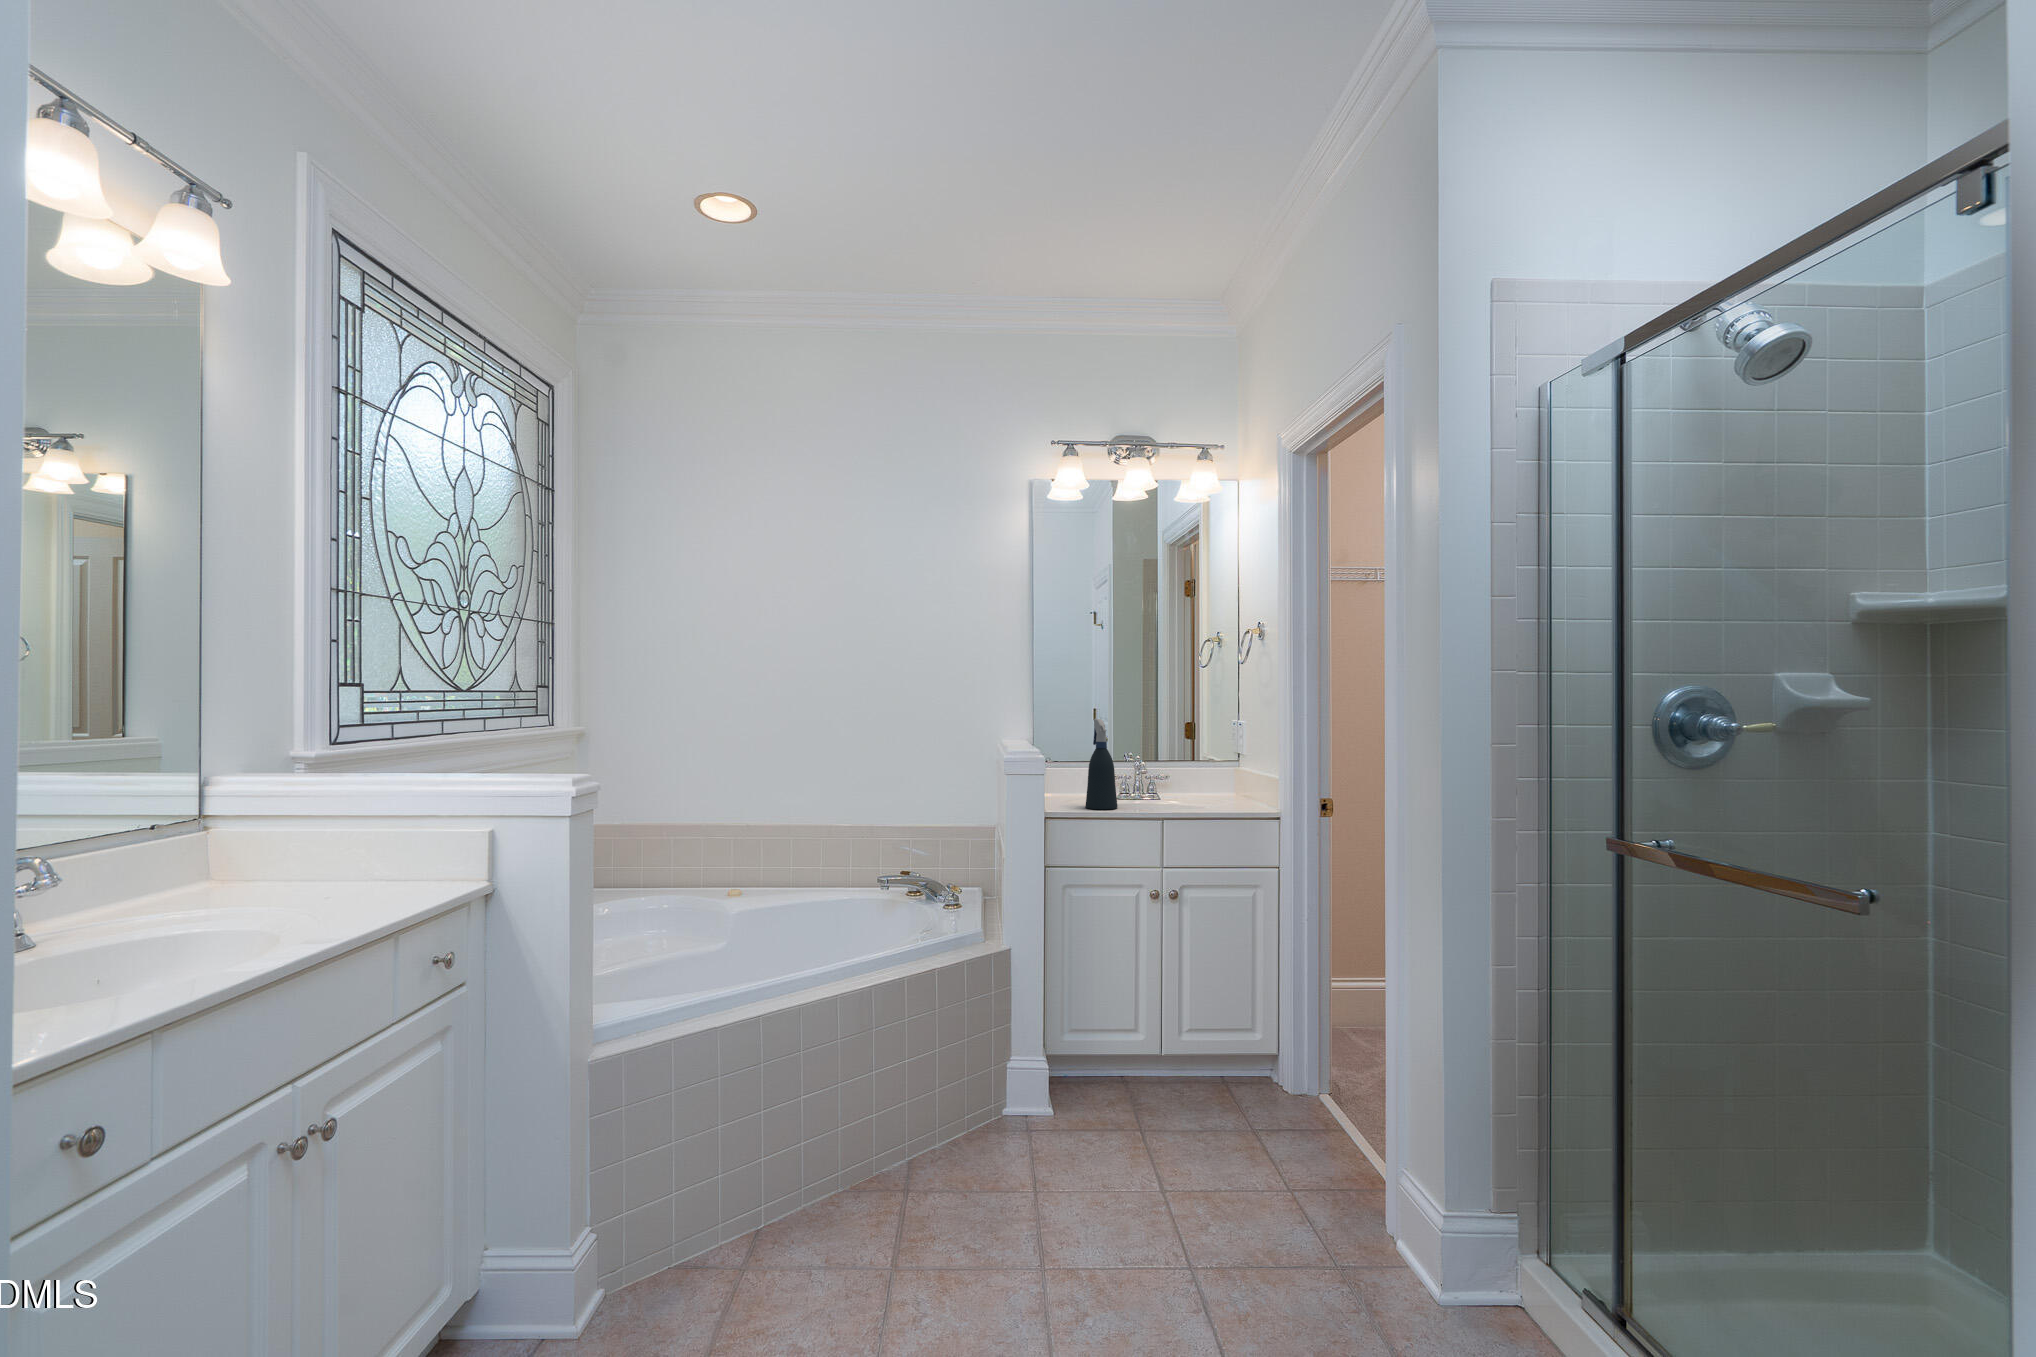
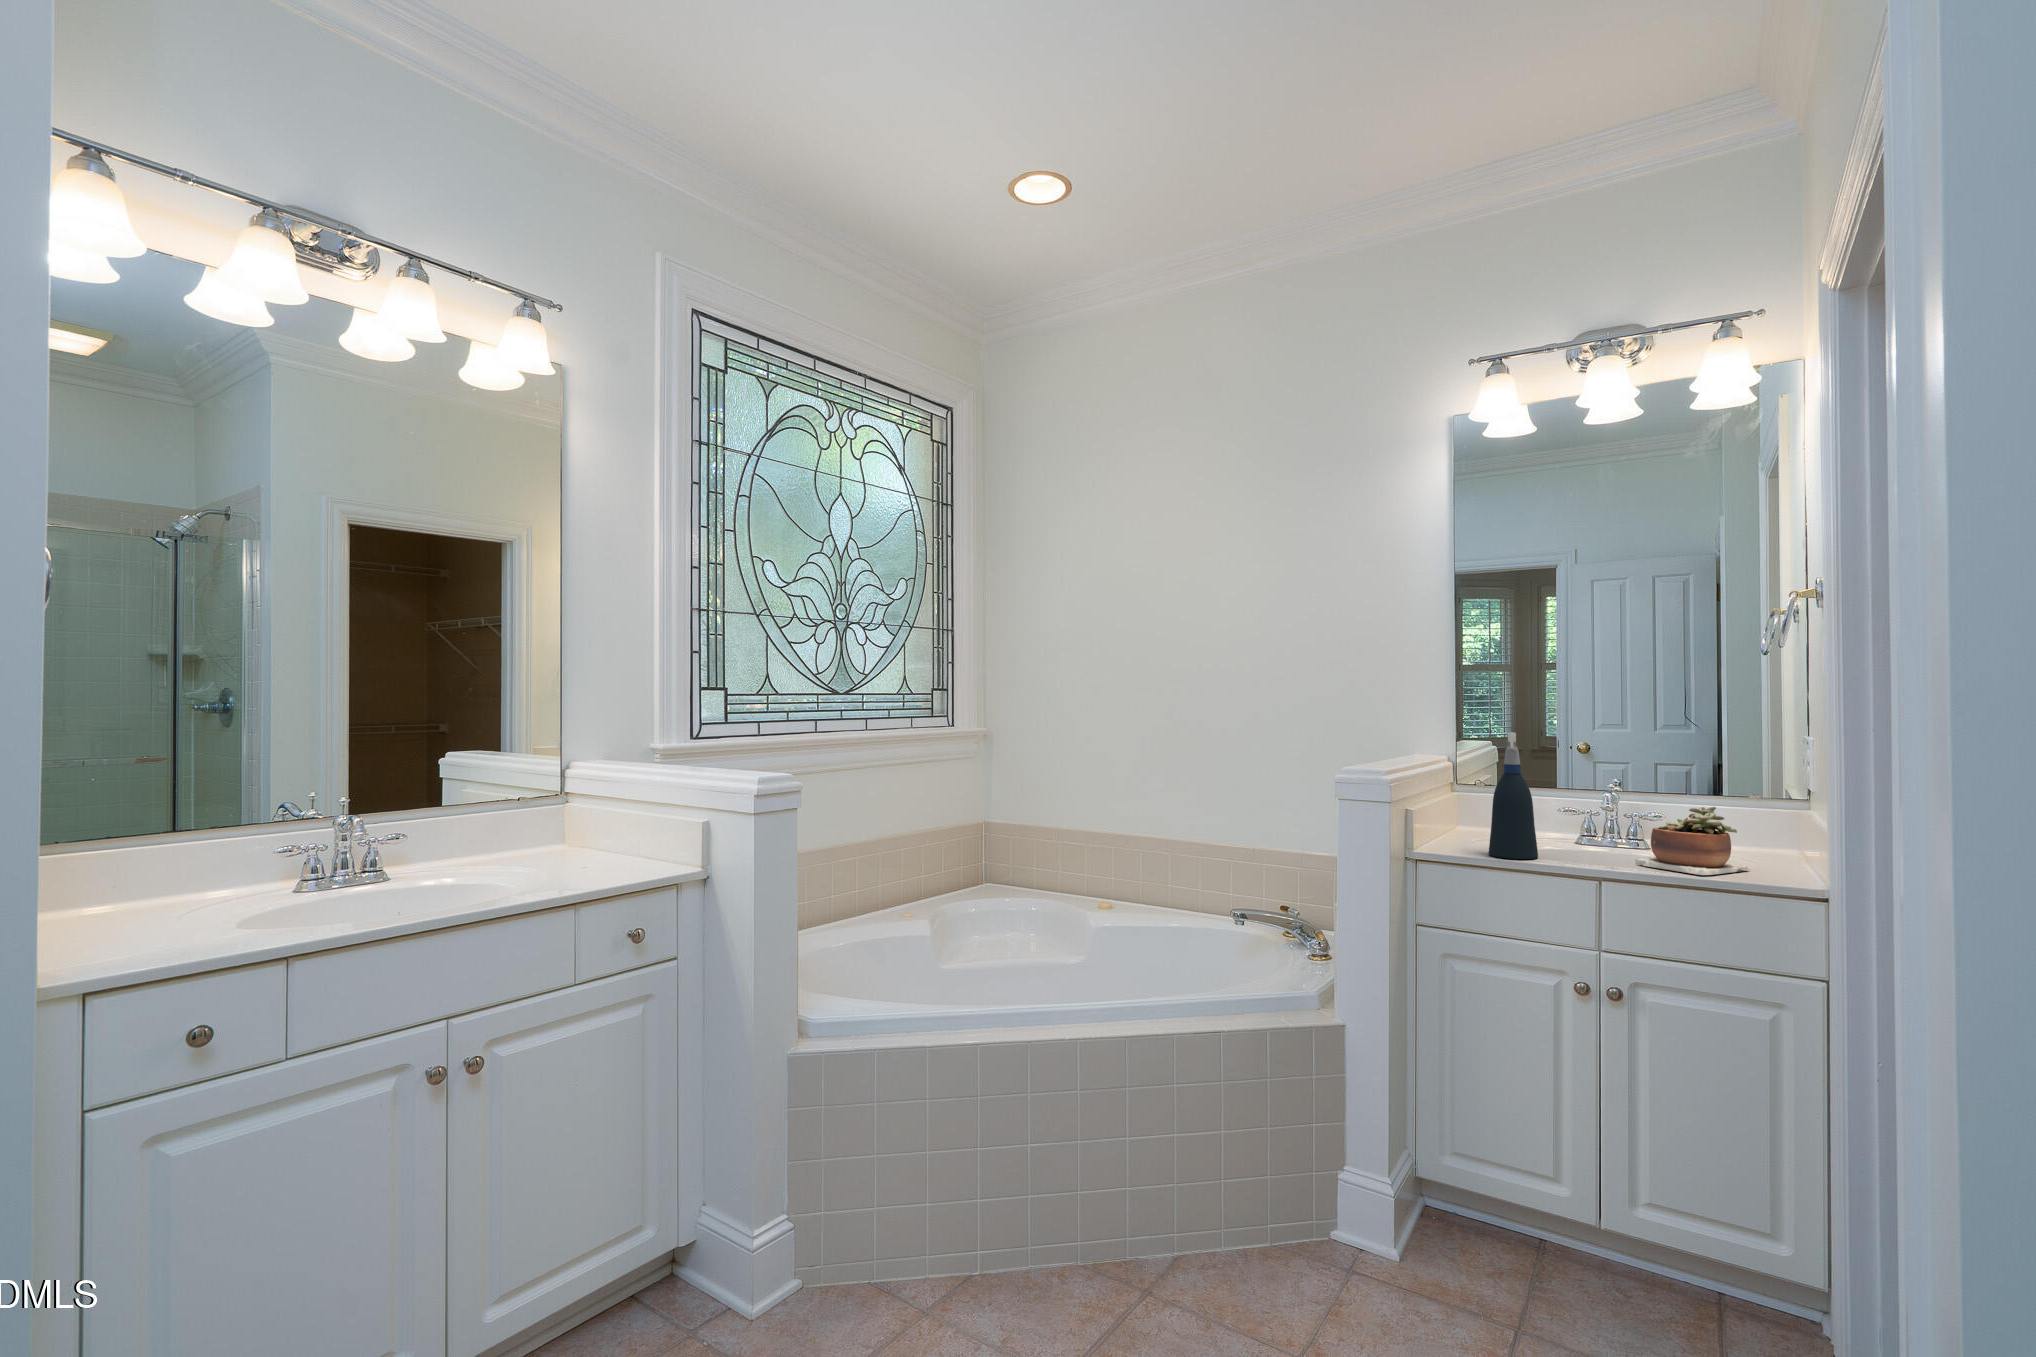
succulent plant: none [1173,764,1231,809] -> present [1635,807,1749,875]

